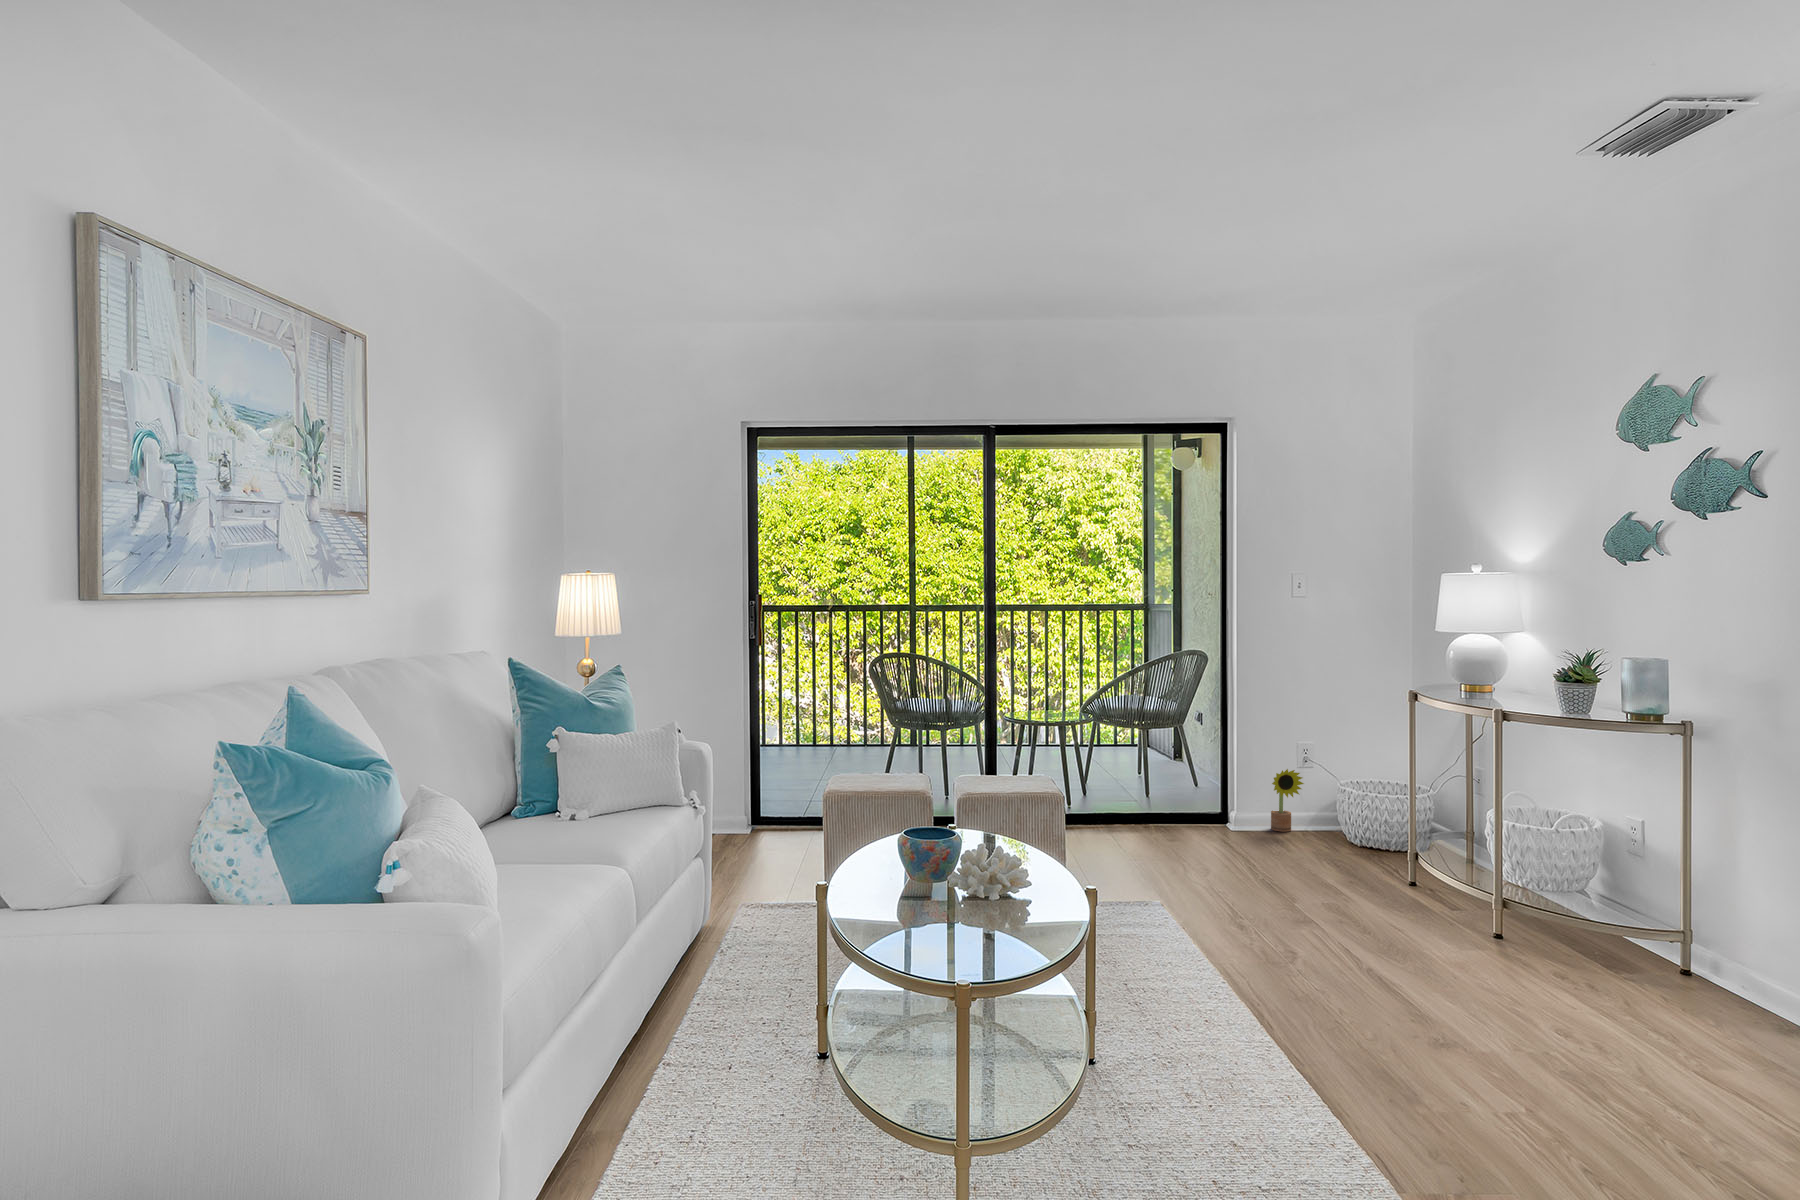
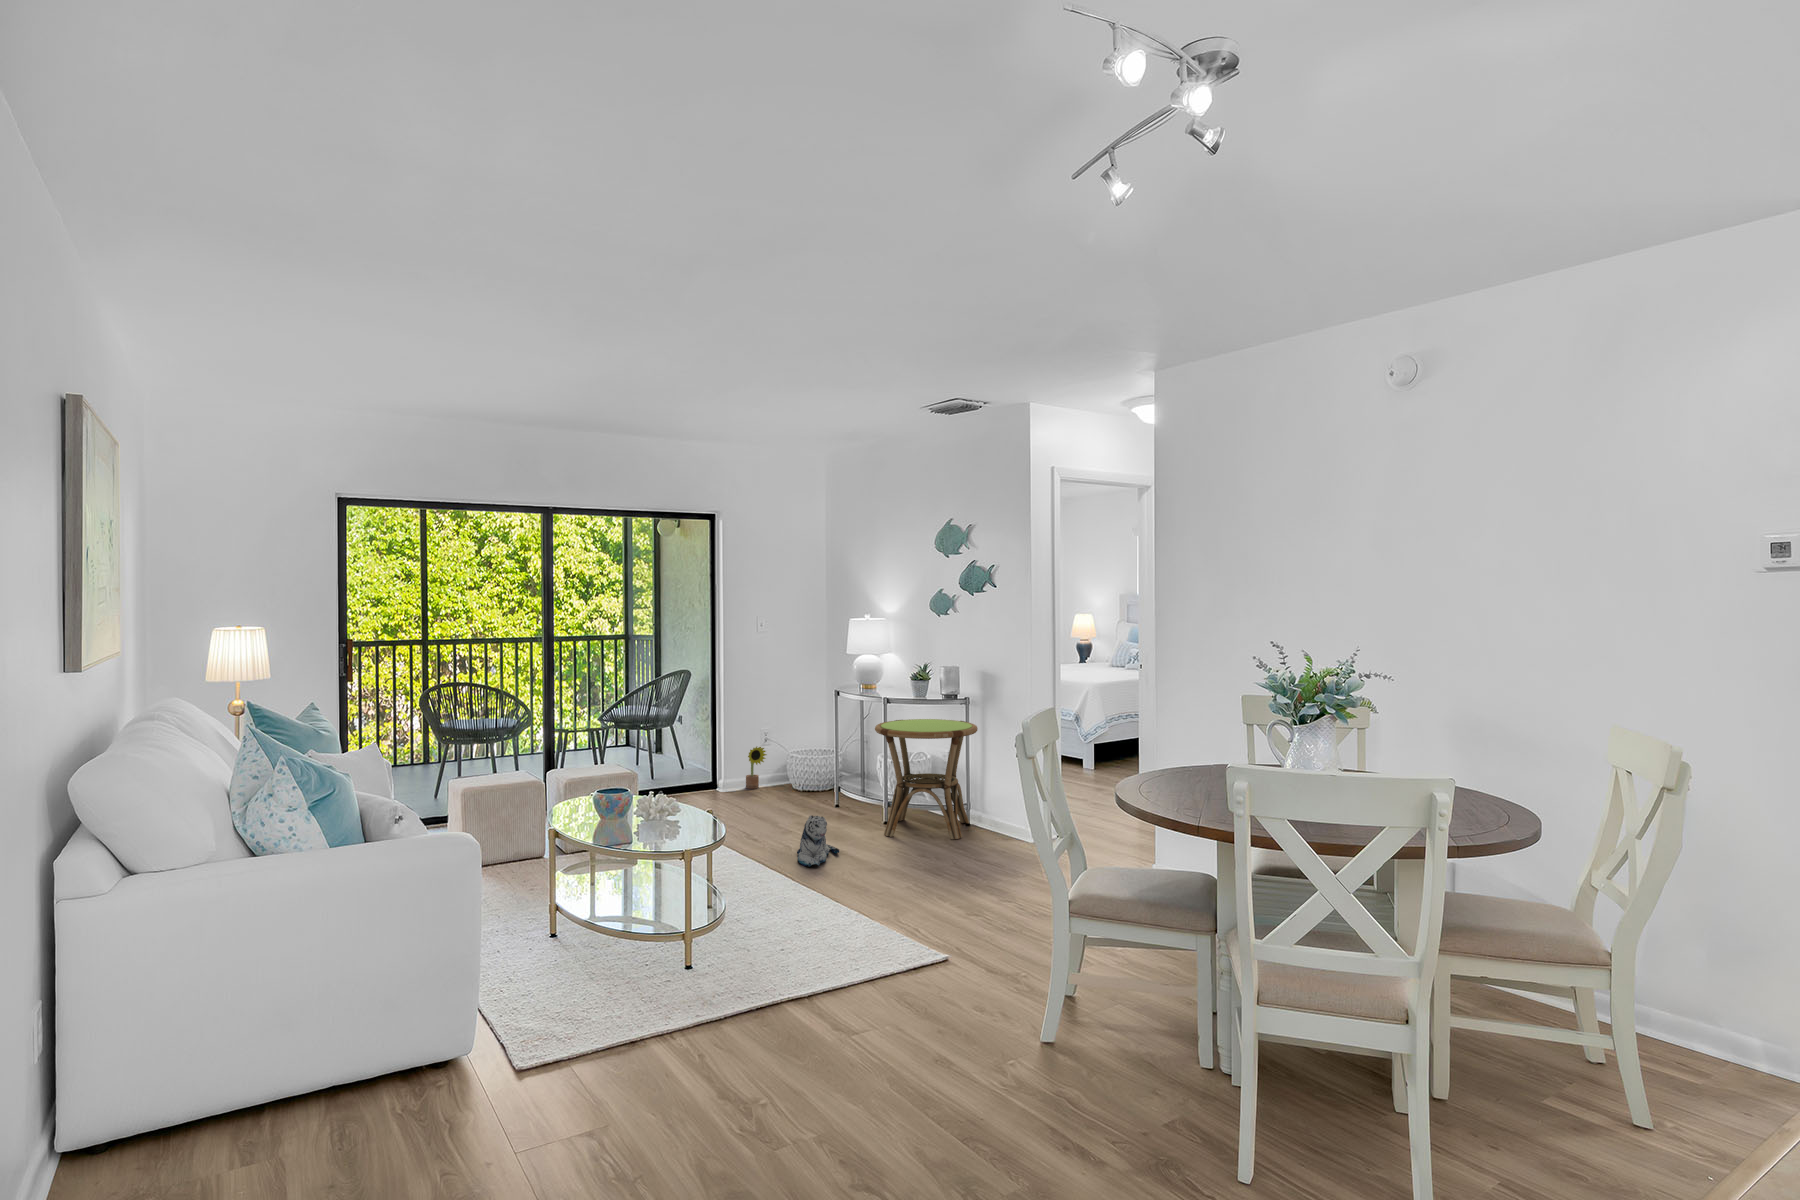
side table: none [1474,752,1712,1006] -> present [875,719,978,839]
plush toy: none [1296,914,1384,1014] -> present [797,816,839,867]

